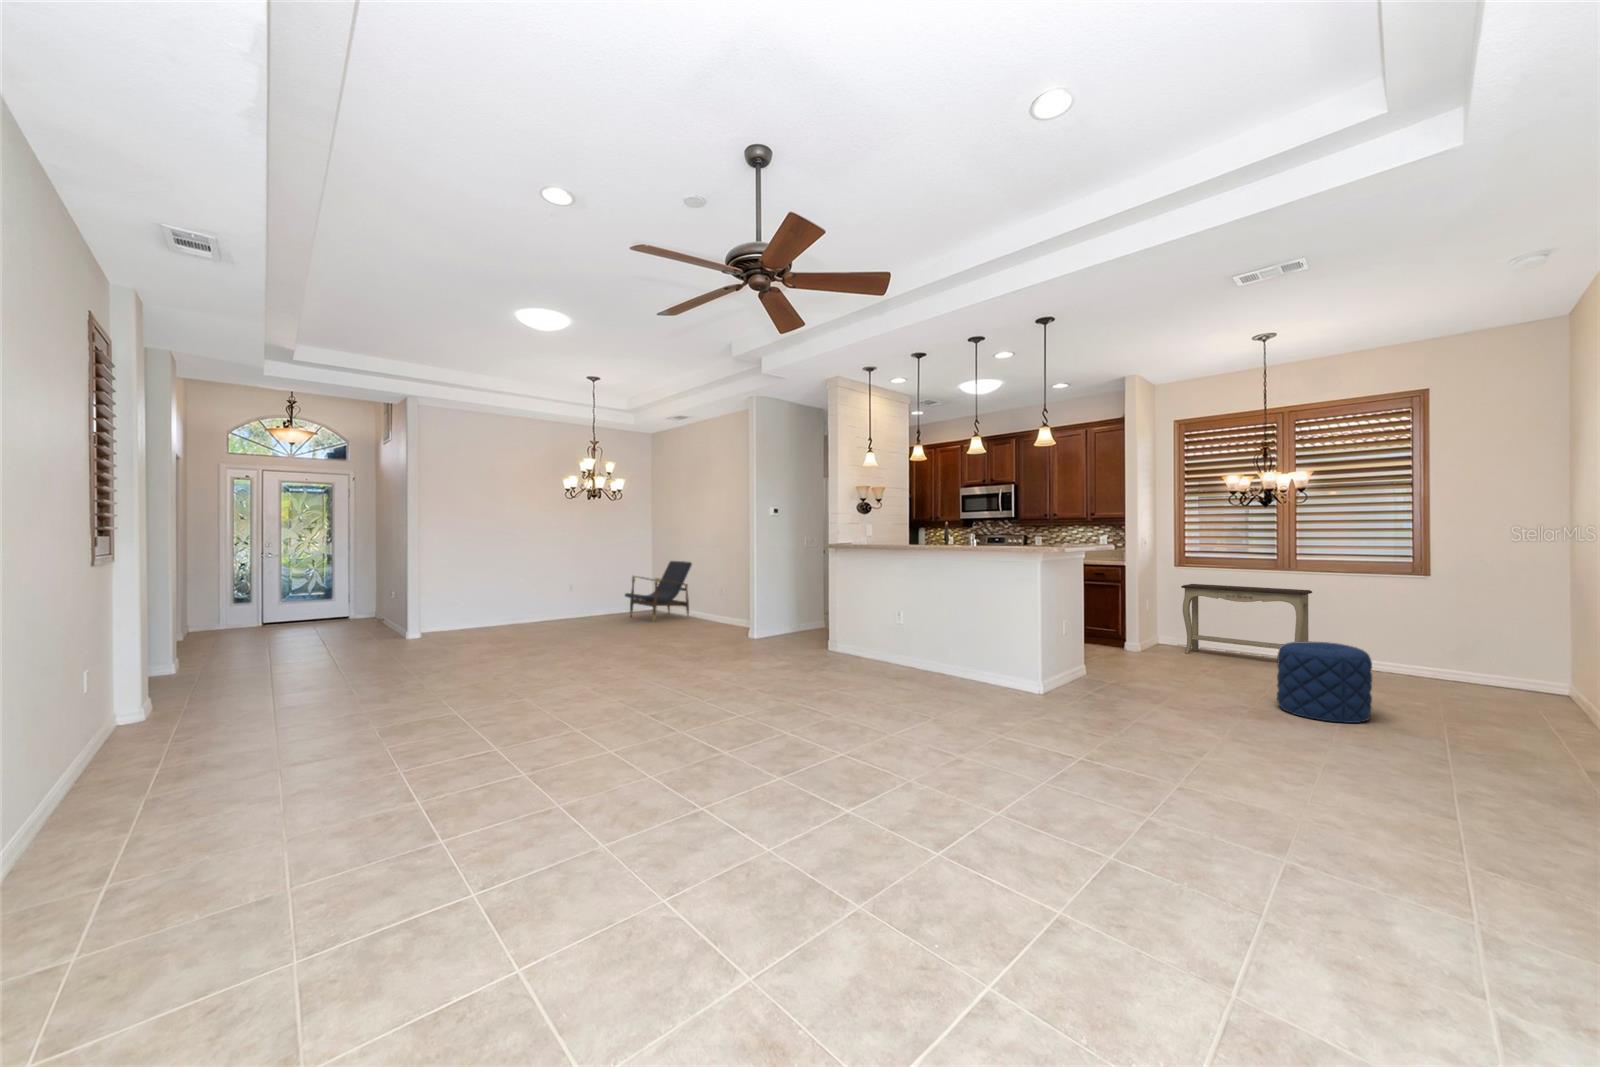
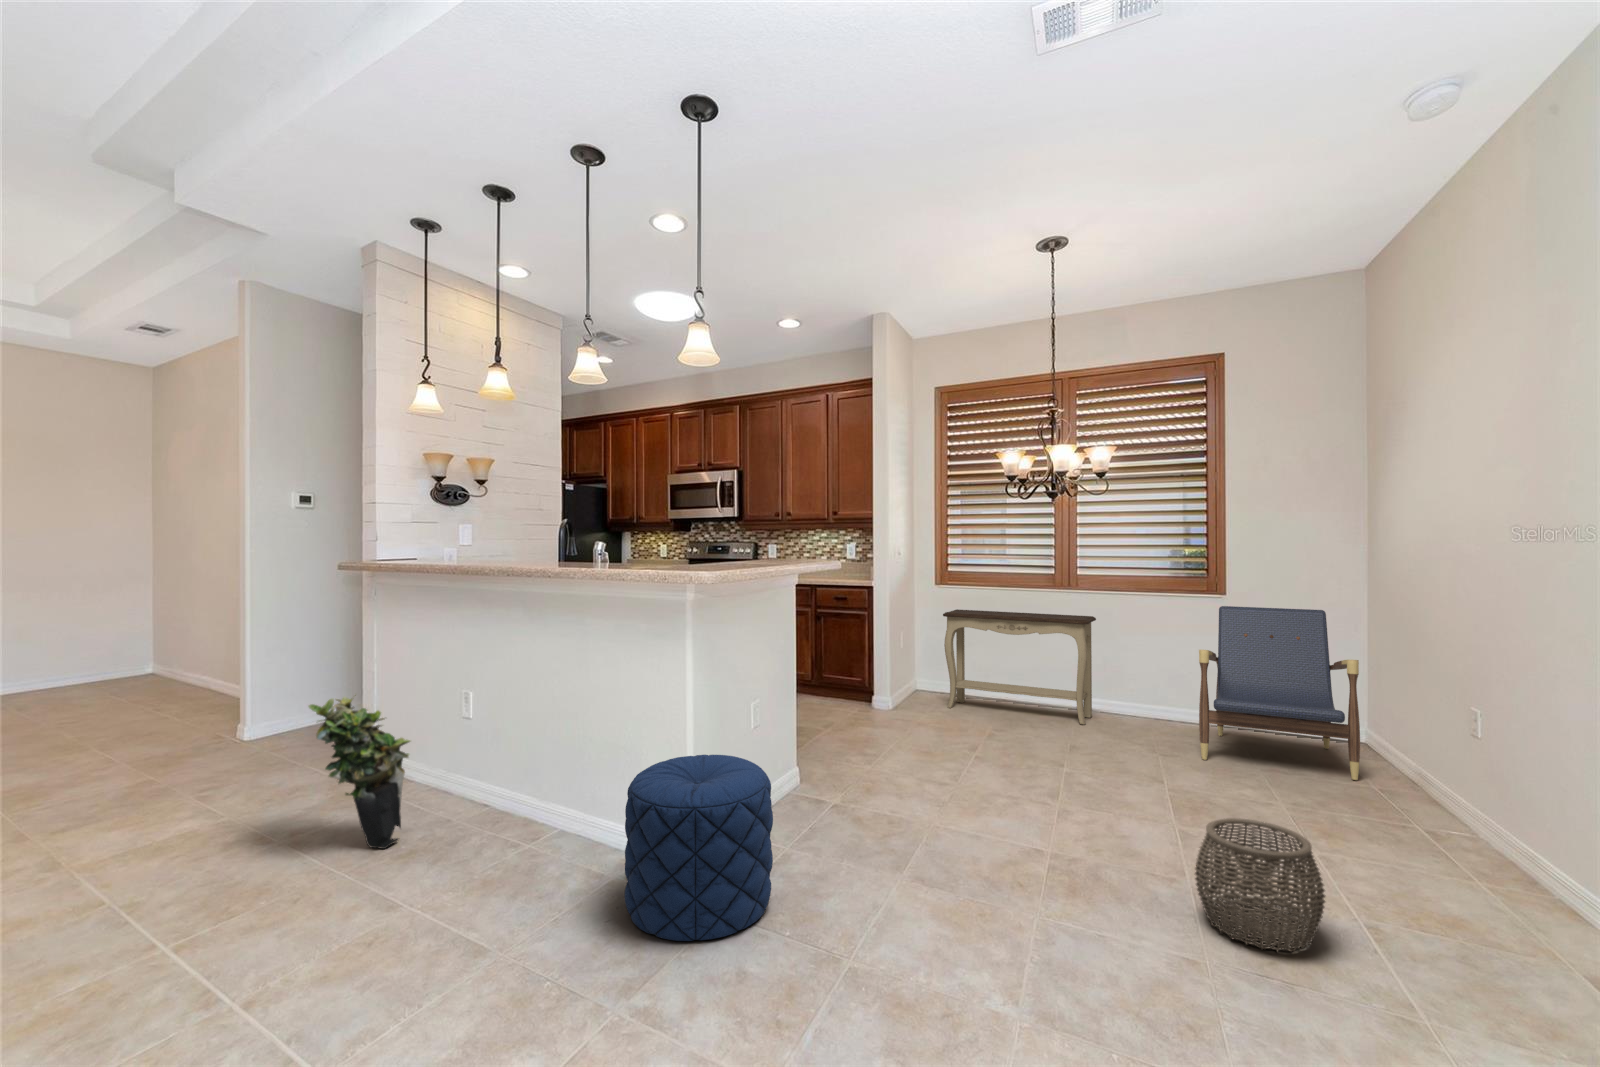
lounge chair: present [625,561,692,621] -> present [1199,606,1360,780]
potted plant: none [832,610,879,689] -> present [308,697,410,849]
pouf: present [1277,642,1372,723] -> present [625,755,773,941]
woven basket: none [1368,698,1459,768] -> present [1195,818,1325,952]

